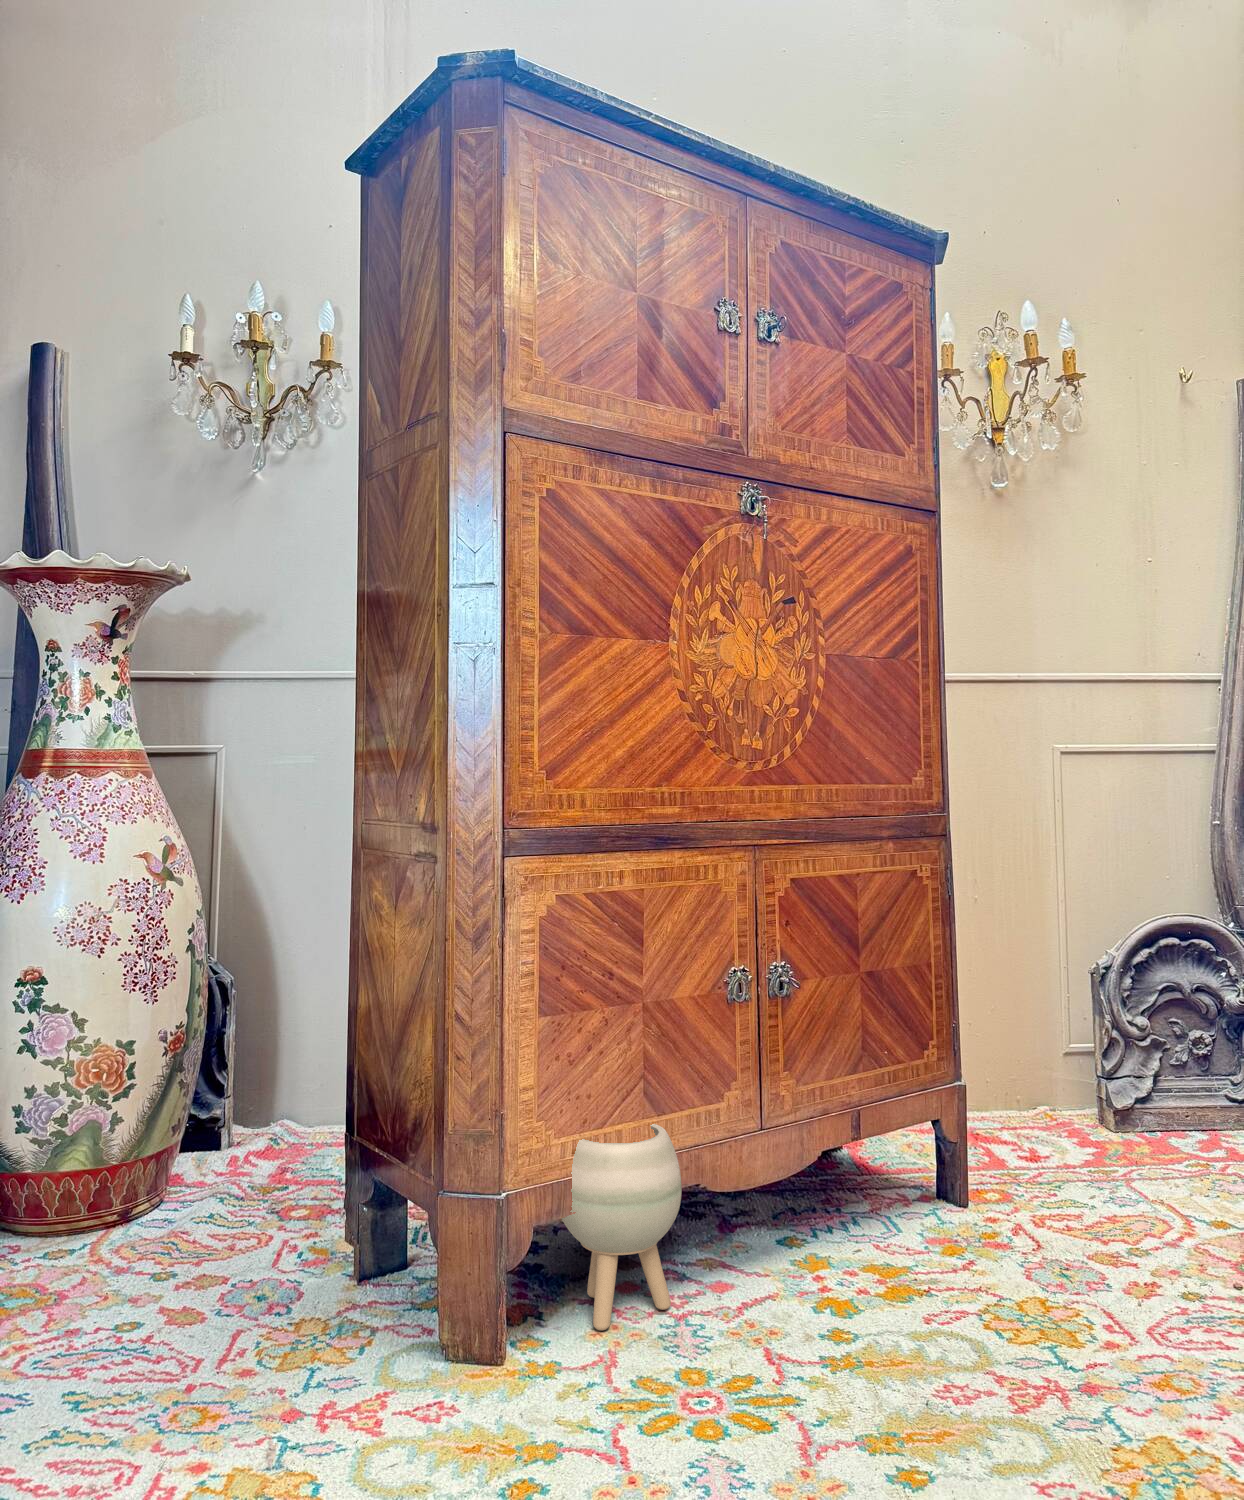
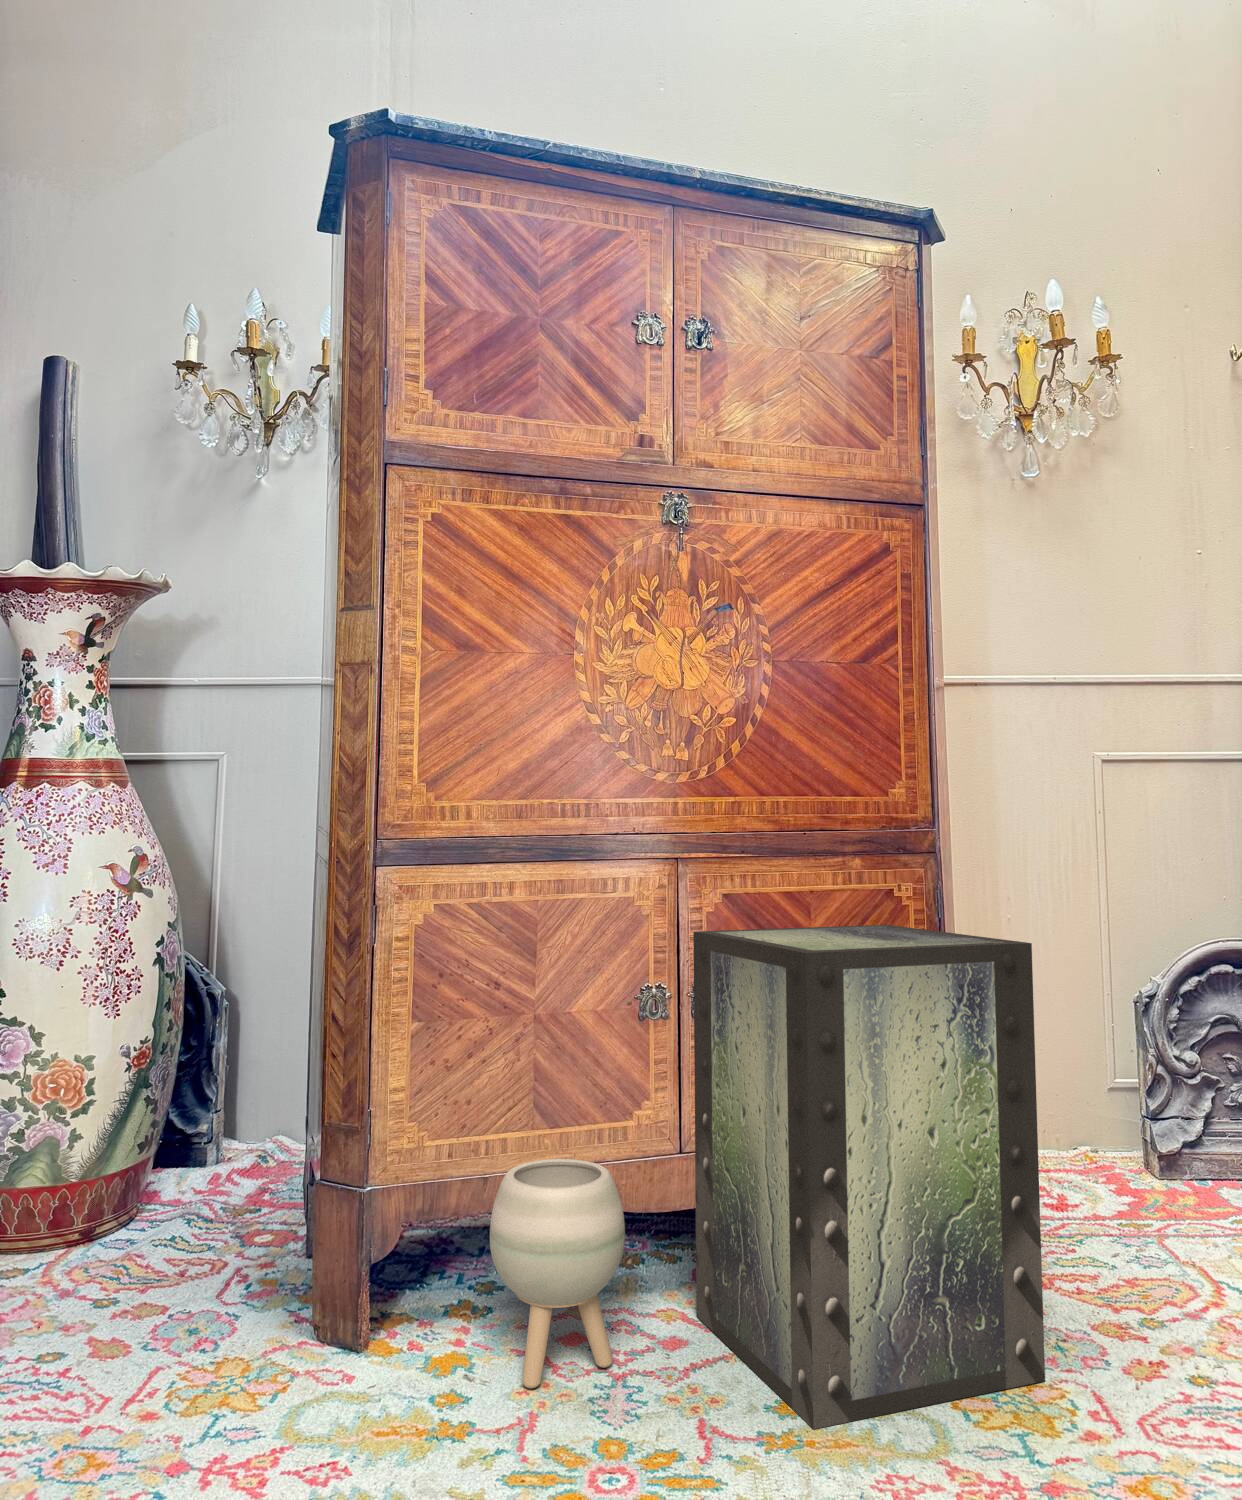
storage box: none [727,900,1060,1352] -> present [693,925,1045,1429]

